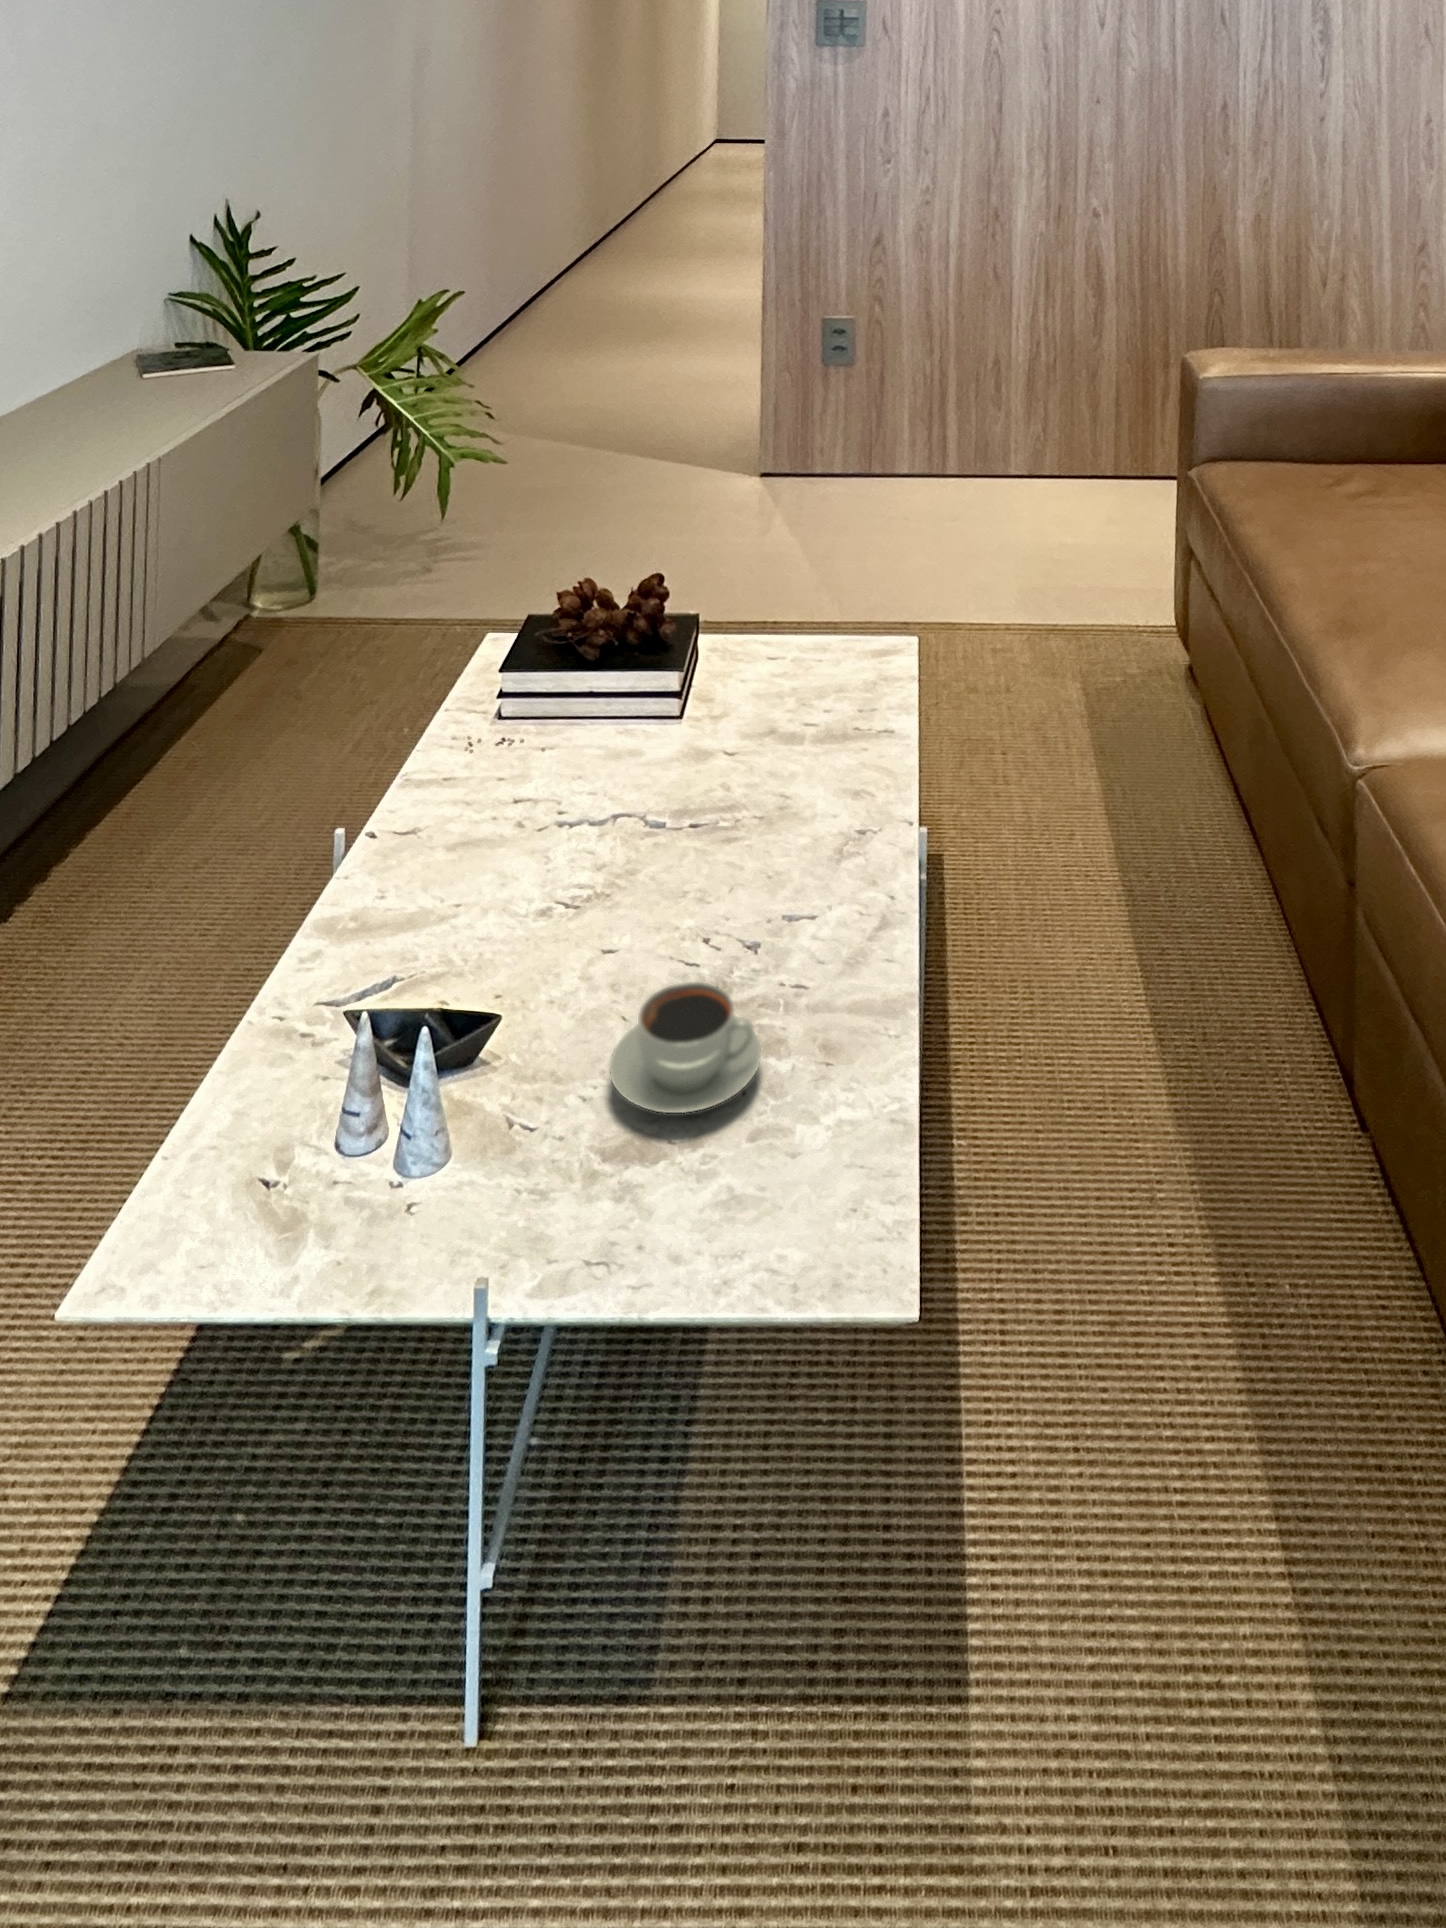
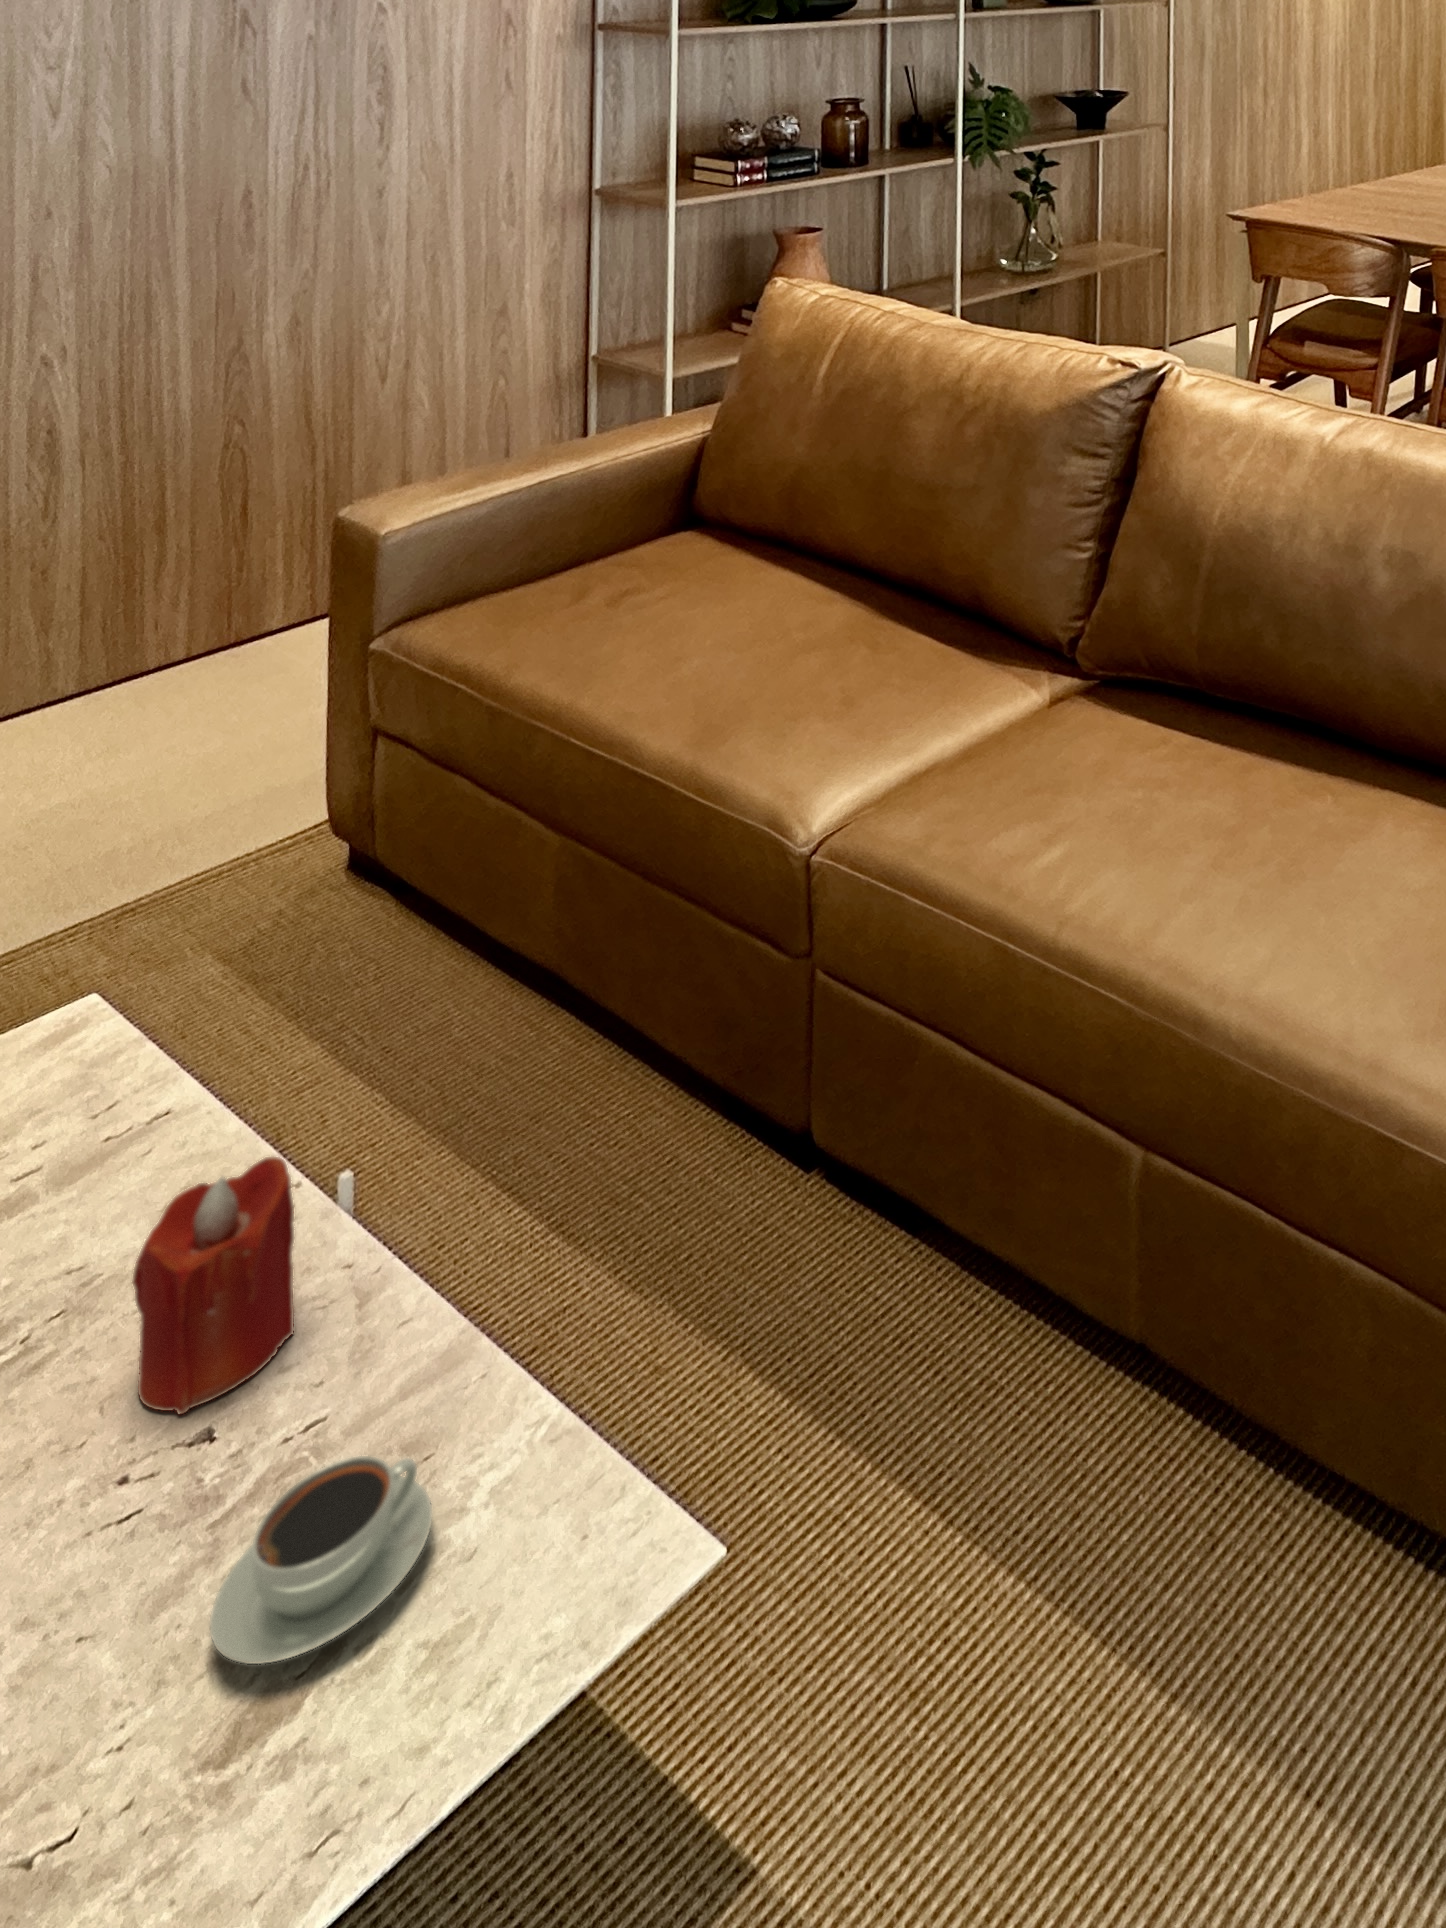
candle: none [710,737,808,910] -> present [133,1157,294,1414]

